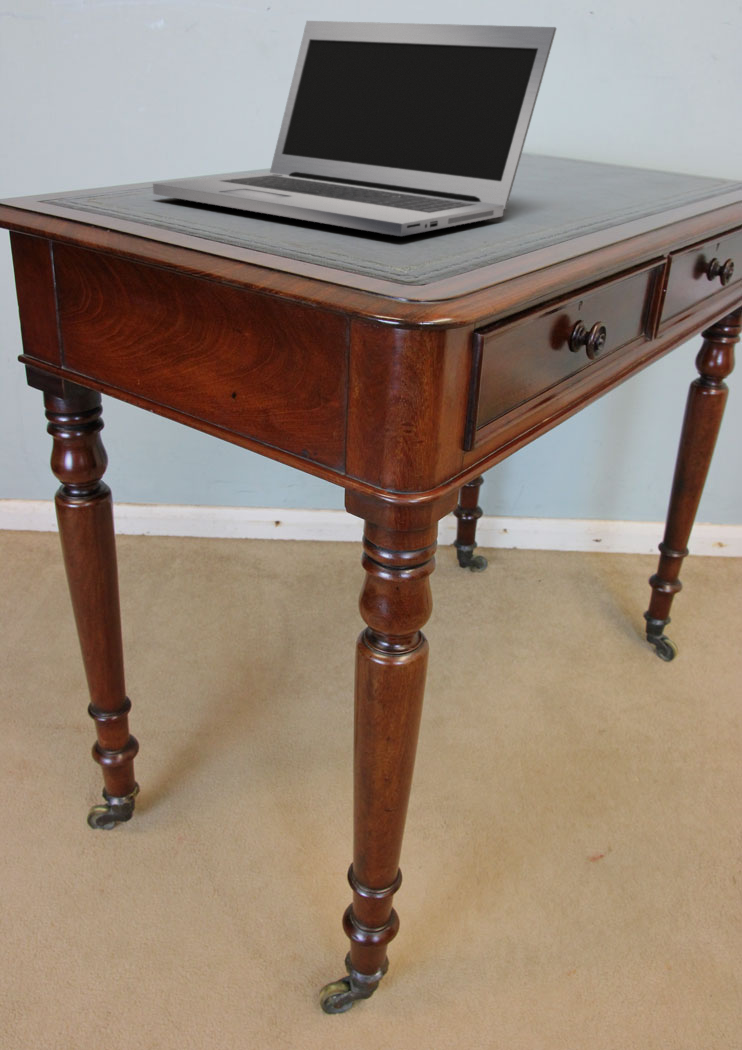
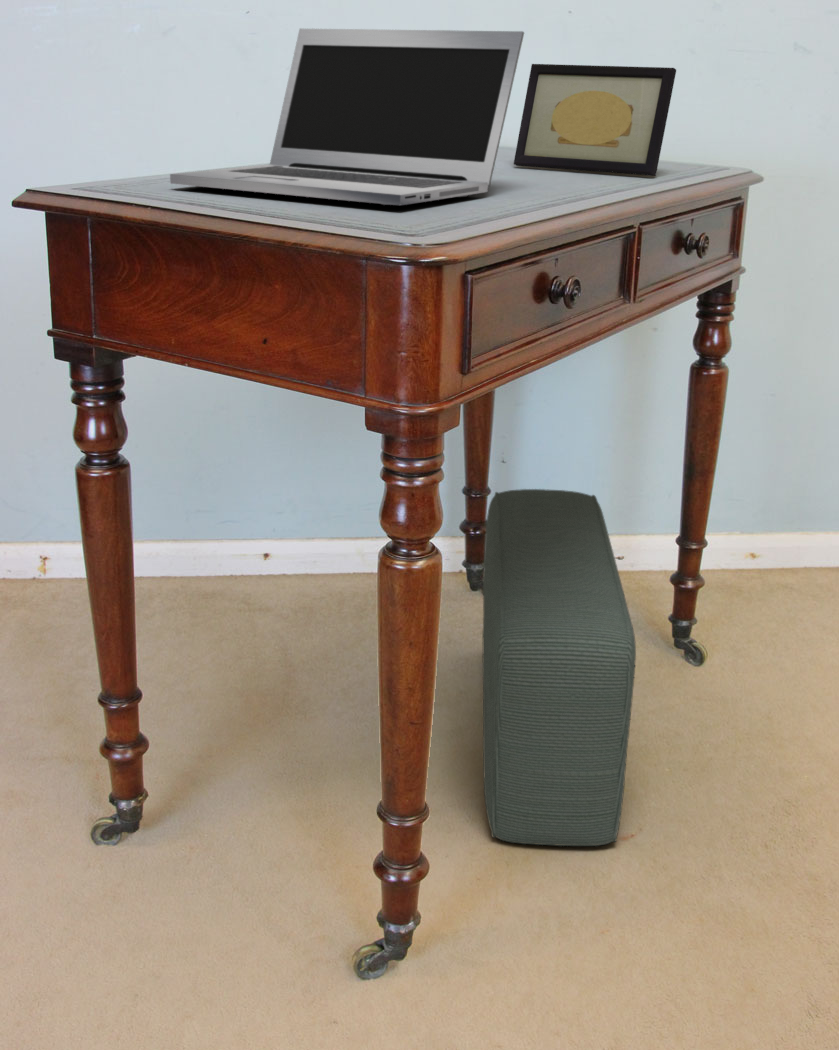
picture frame: none [529,68,715,196] -> present [514,64,676,176]
pouf: none [464,495,628,885] -> present [483,489,636,846]

